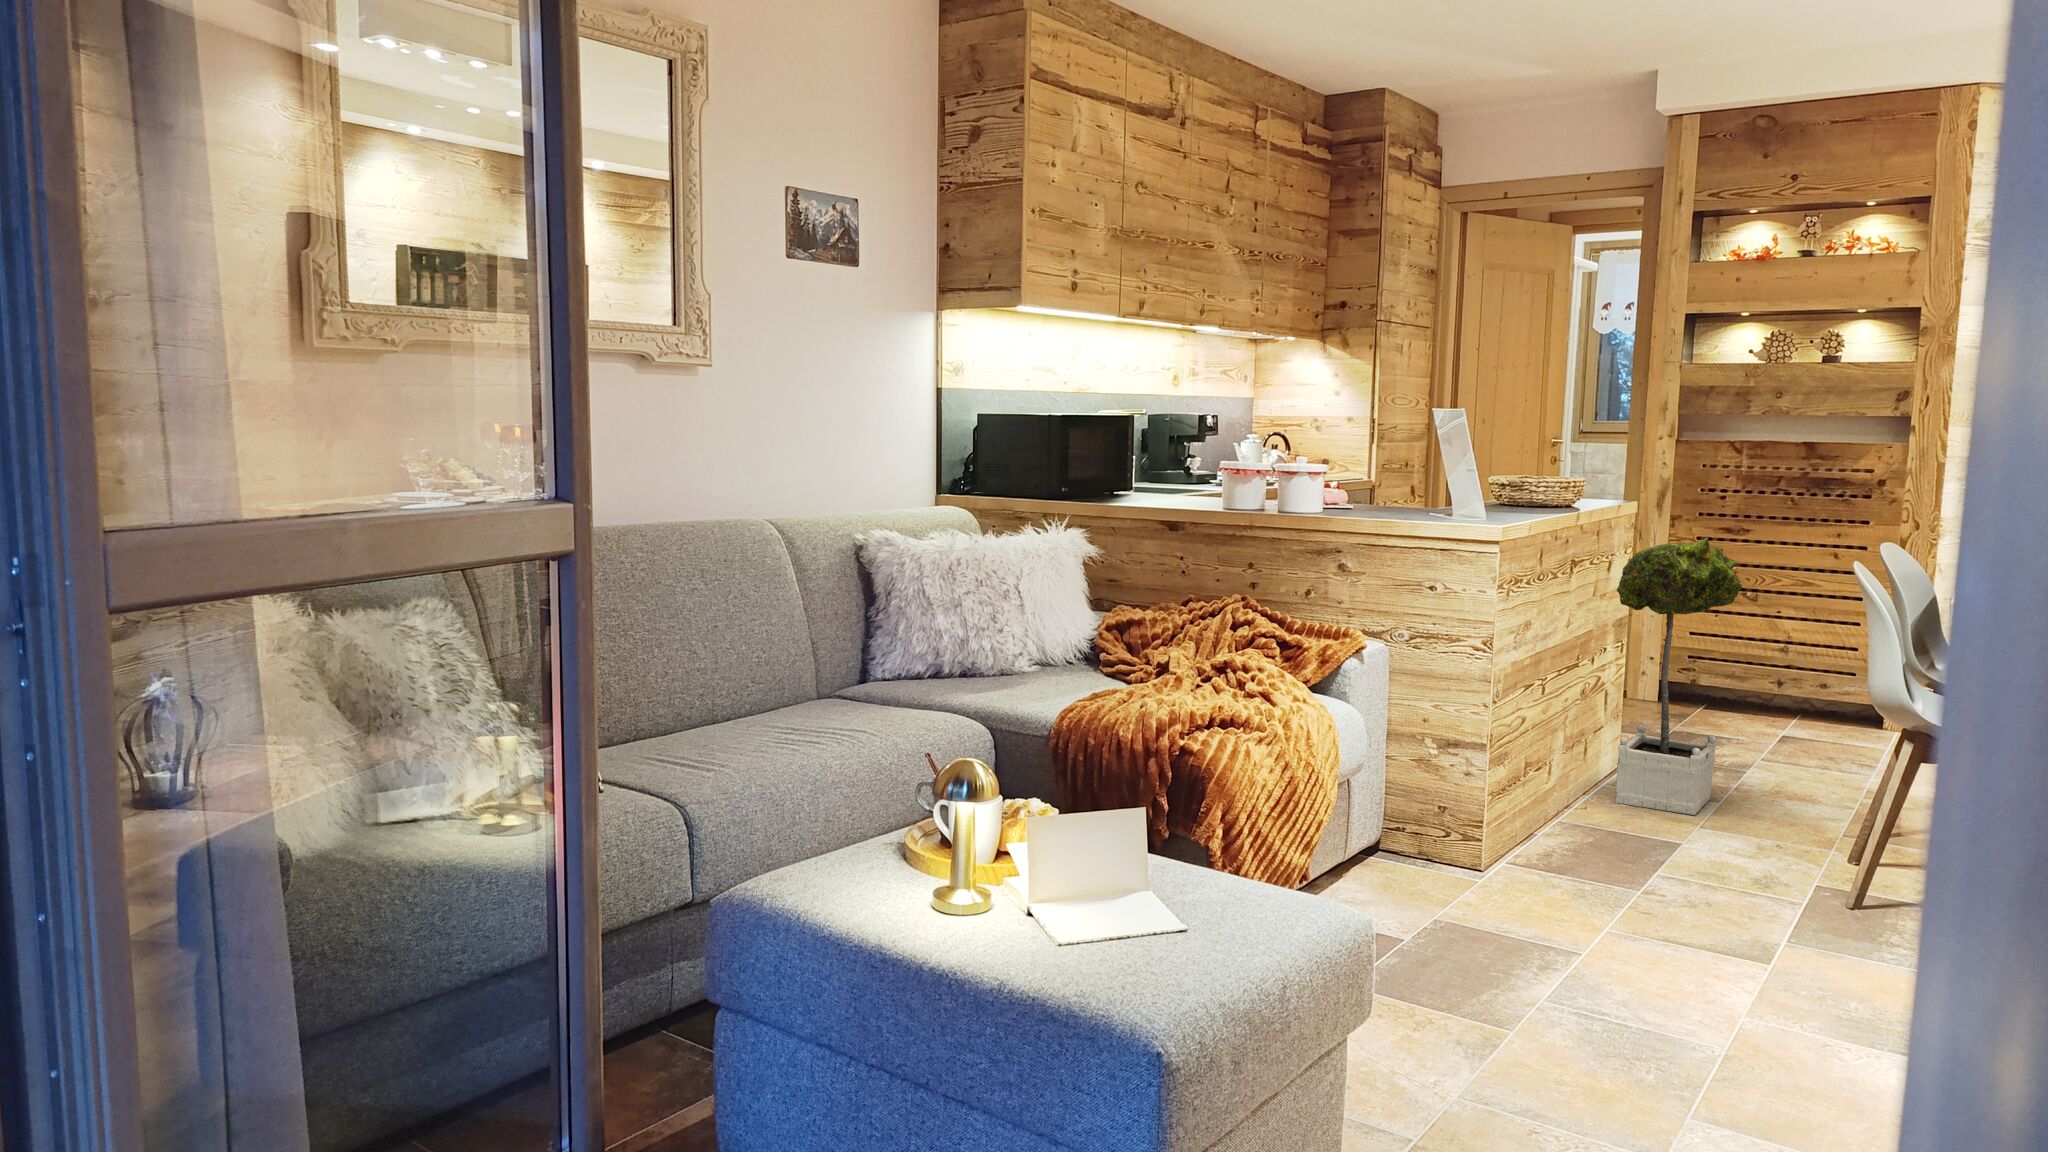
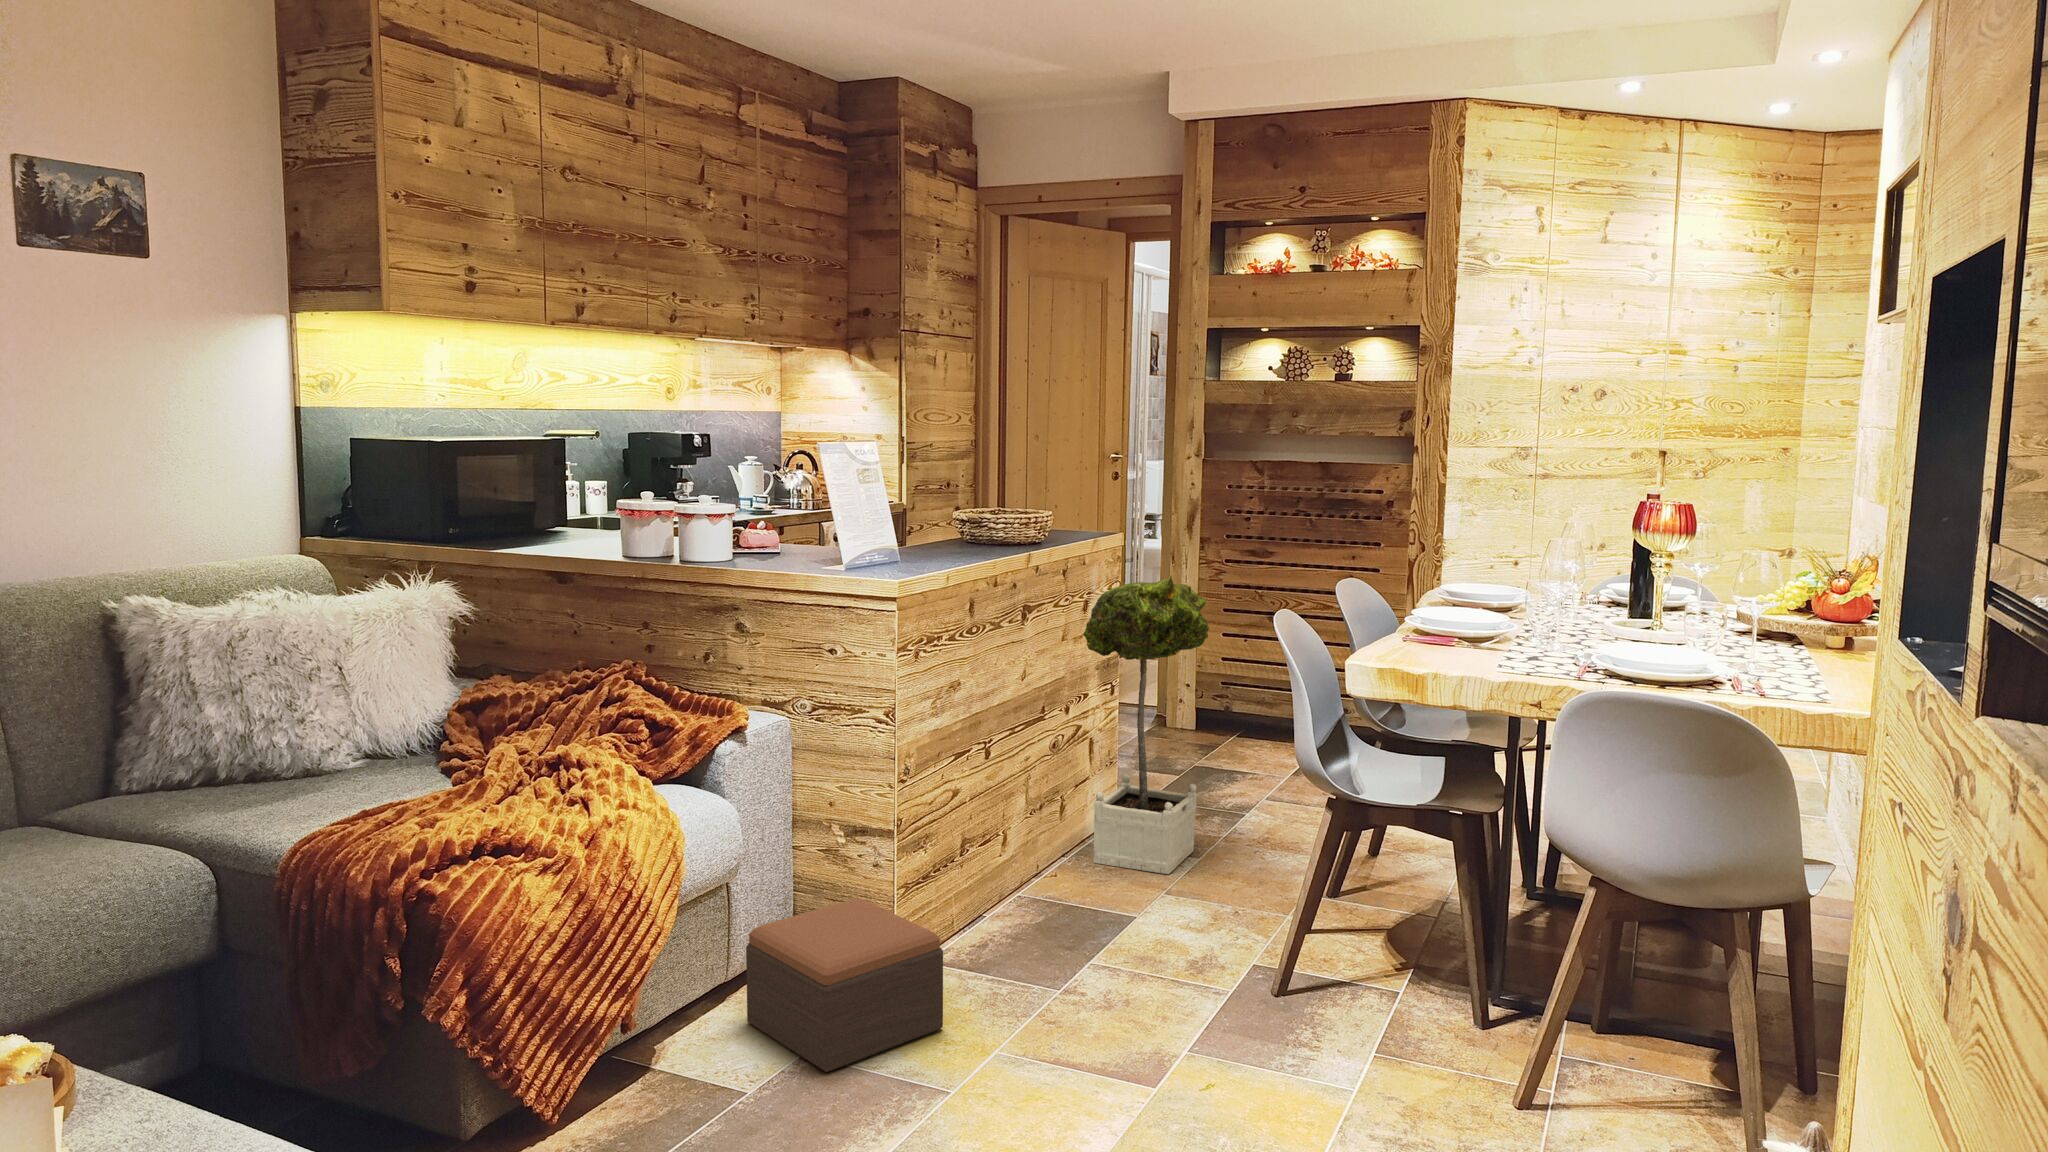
footstool: none [1371,799,1549,932] -> present [746,898,943,1072]

